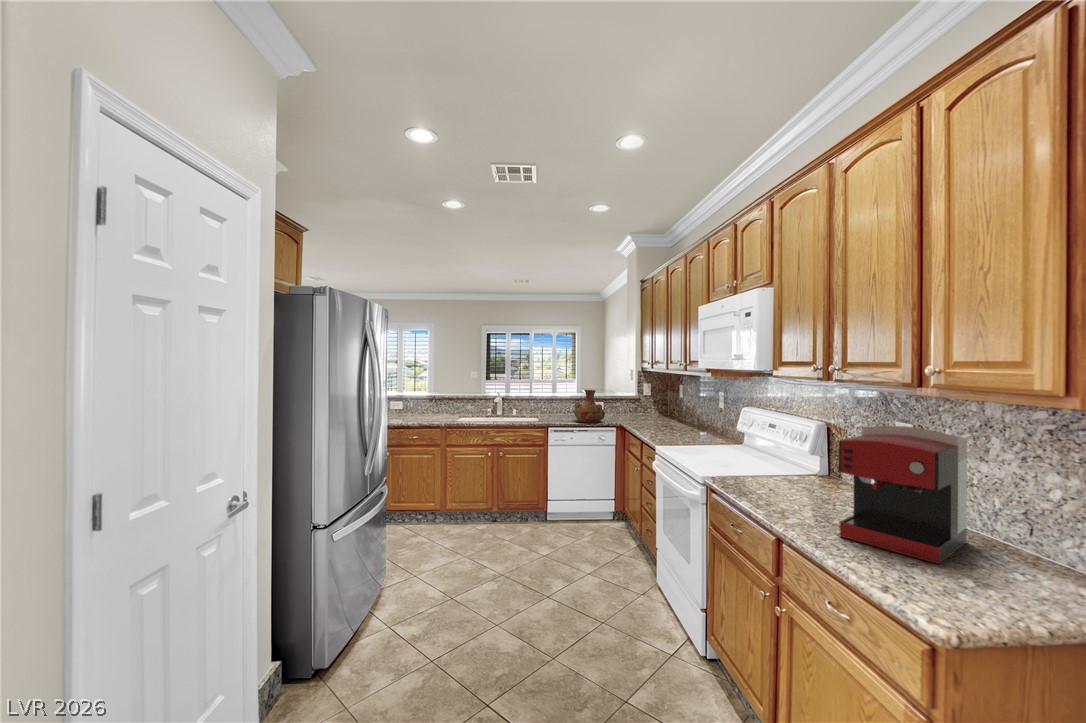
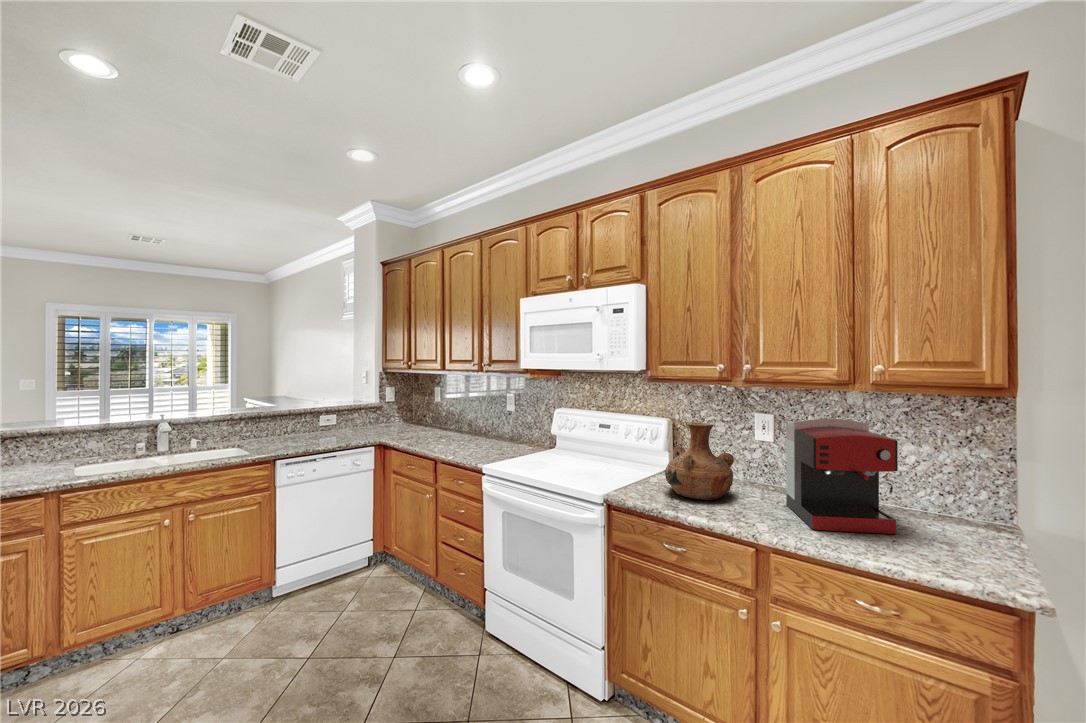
vase: present [574,390,605,423] -> present [665,422,734,500]

